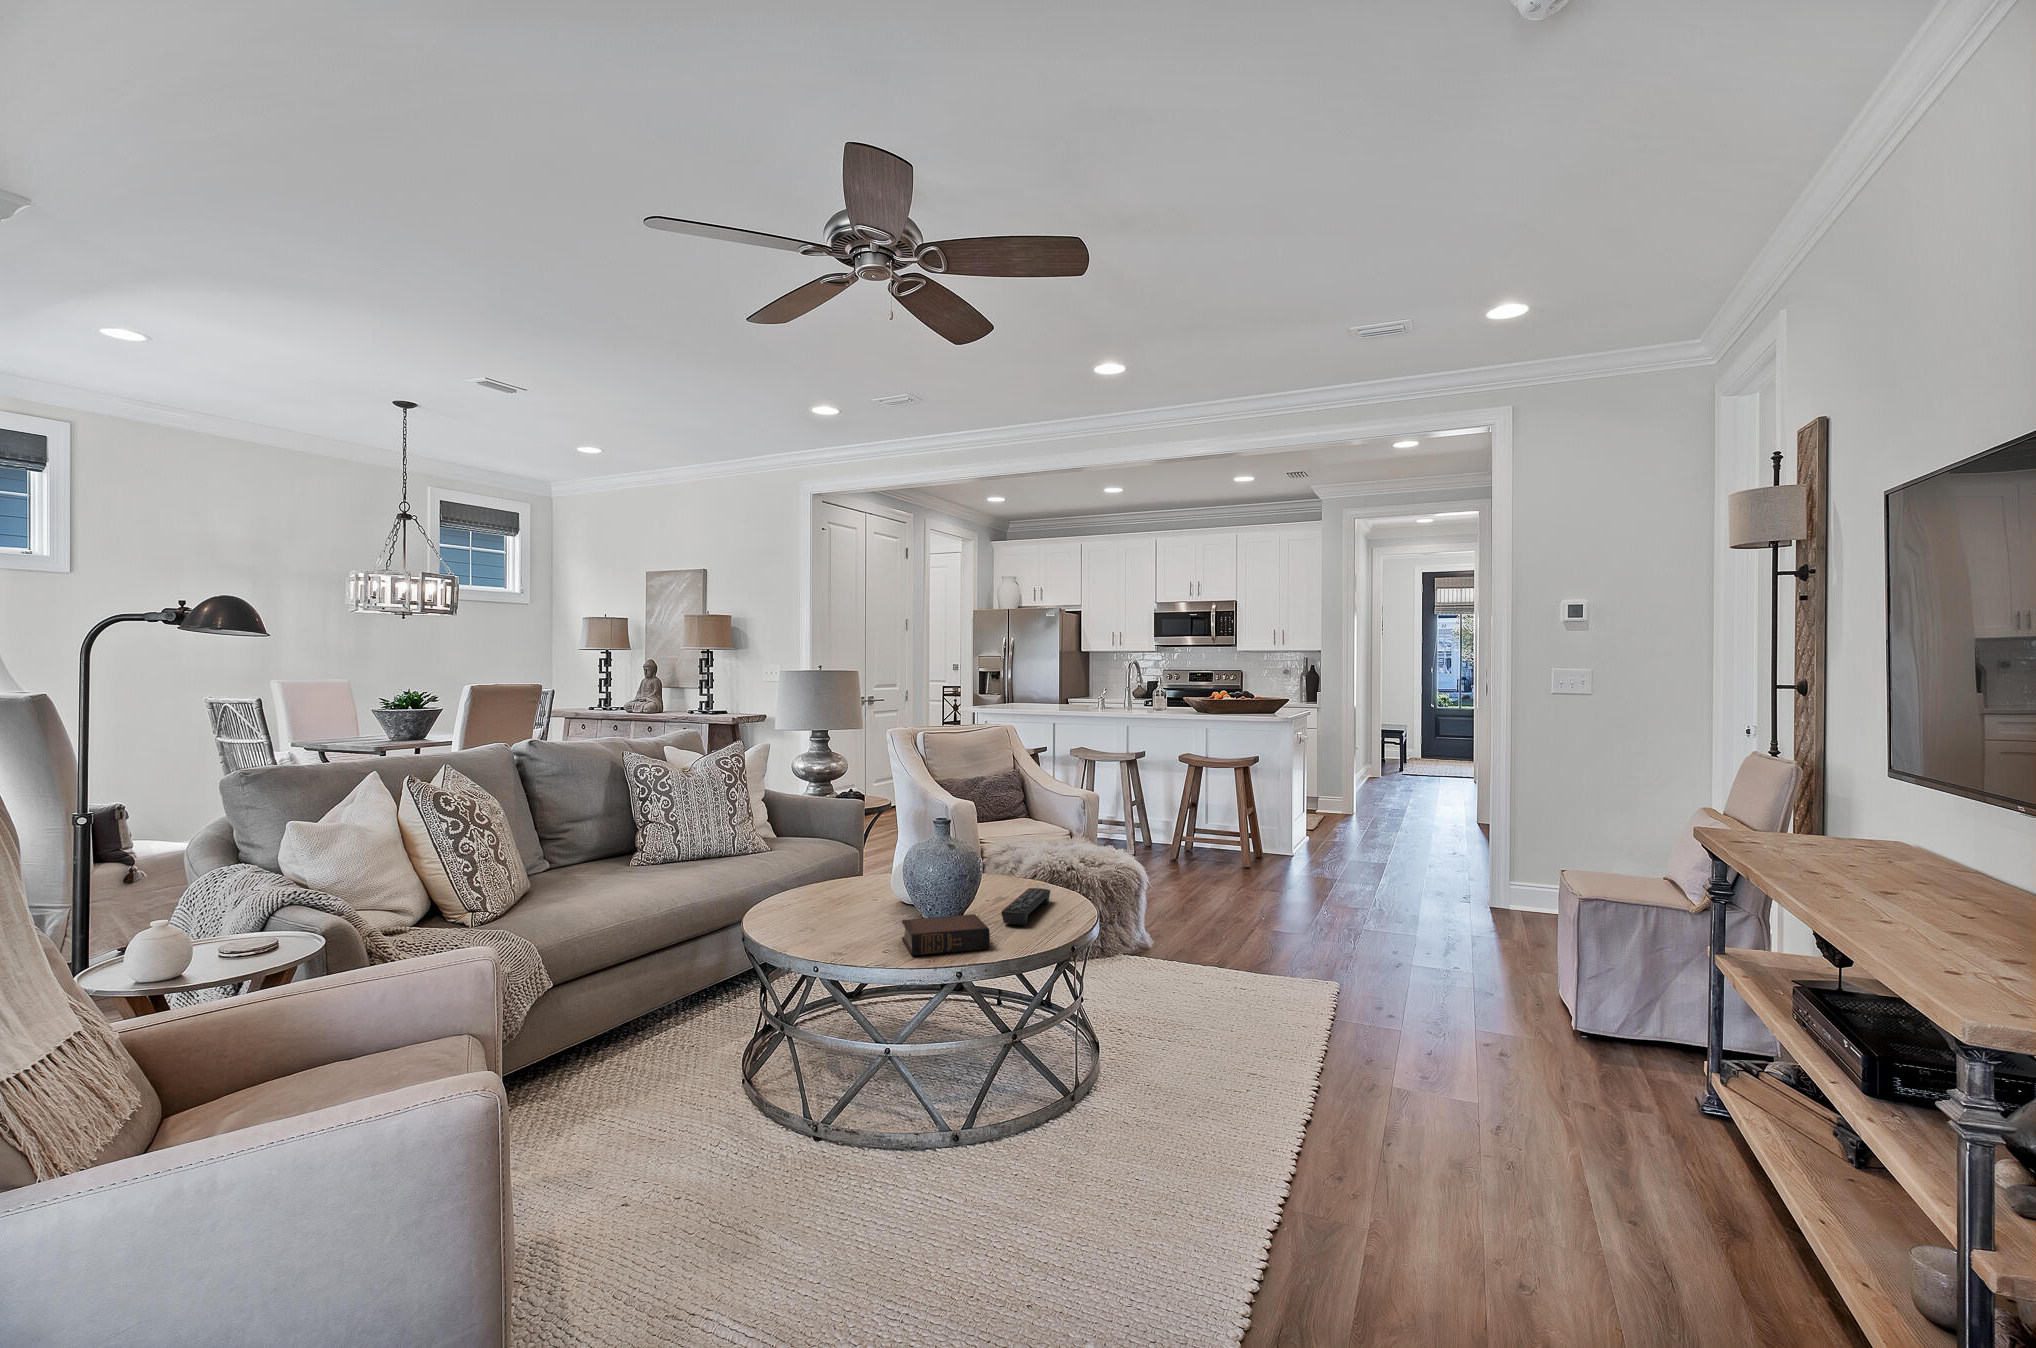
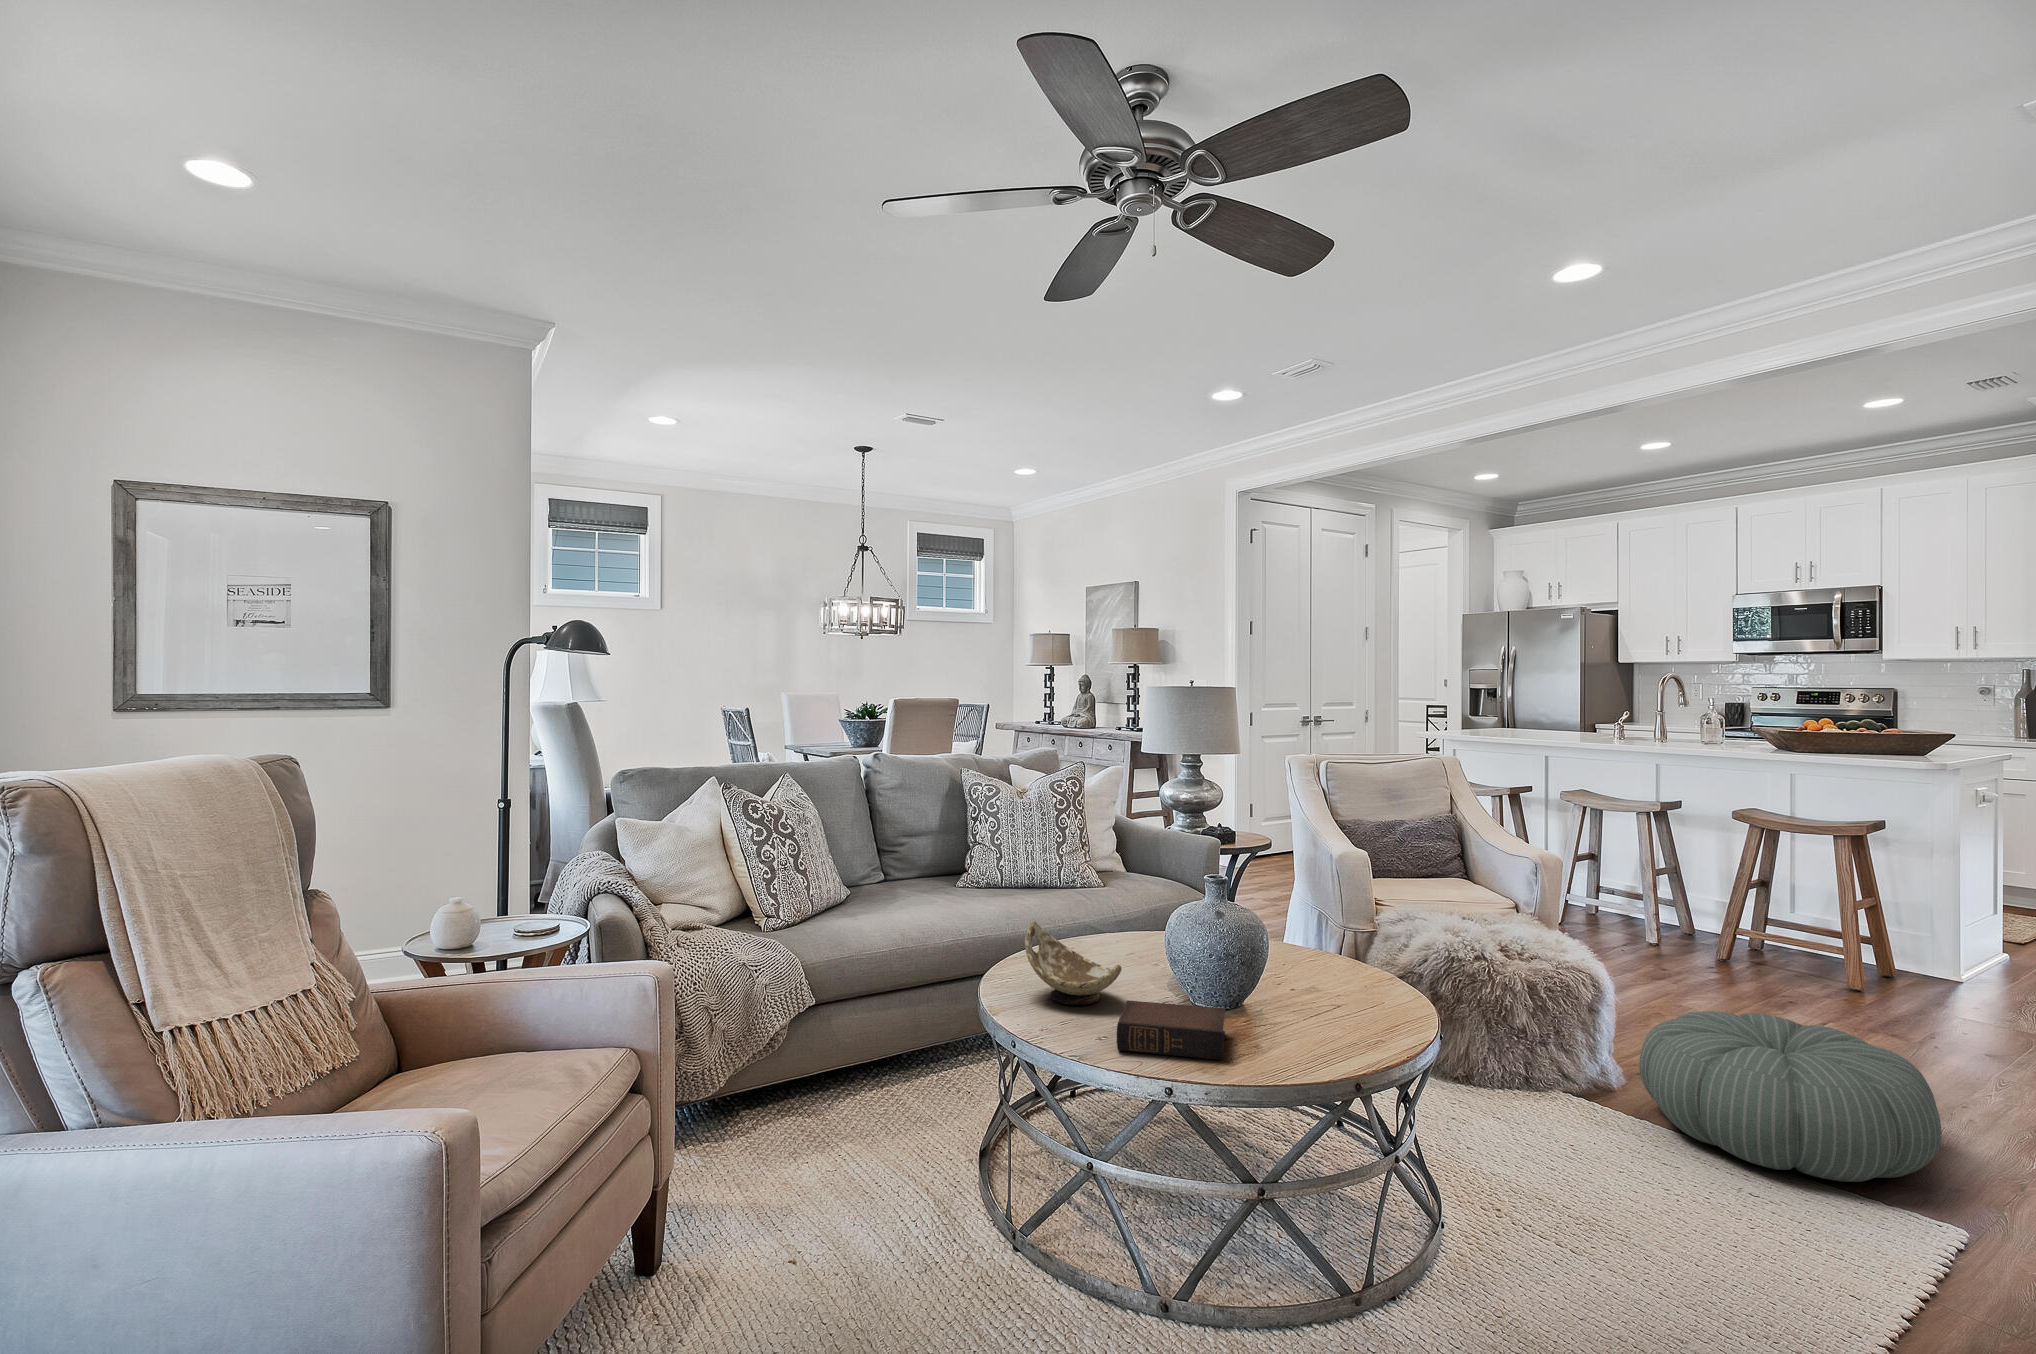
decorative bowl: none [800,871,886,934] -> present [1025,921,1122,1005]
pouf: none [1168,882,1324,975] -> present [1639,1011,1942,1182]
remote control: present [1002,888,1050,925] -> none [1268,982,1366,1035]

